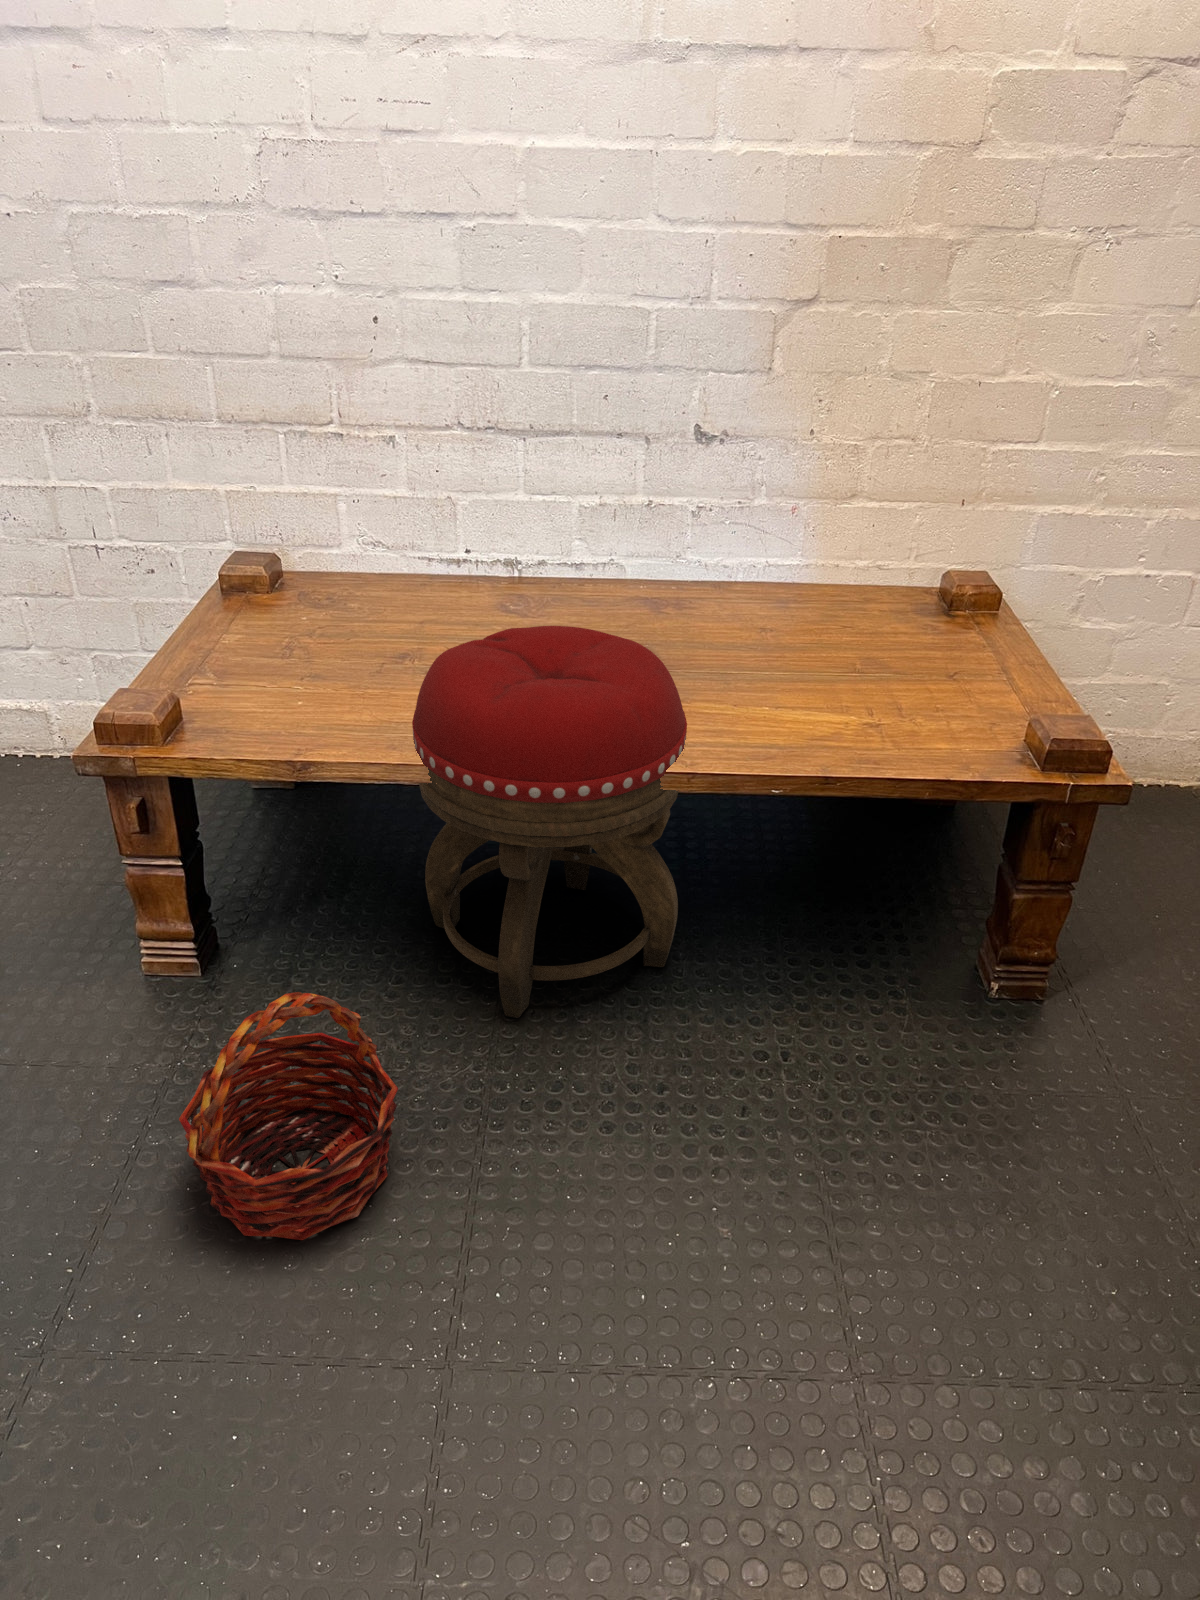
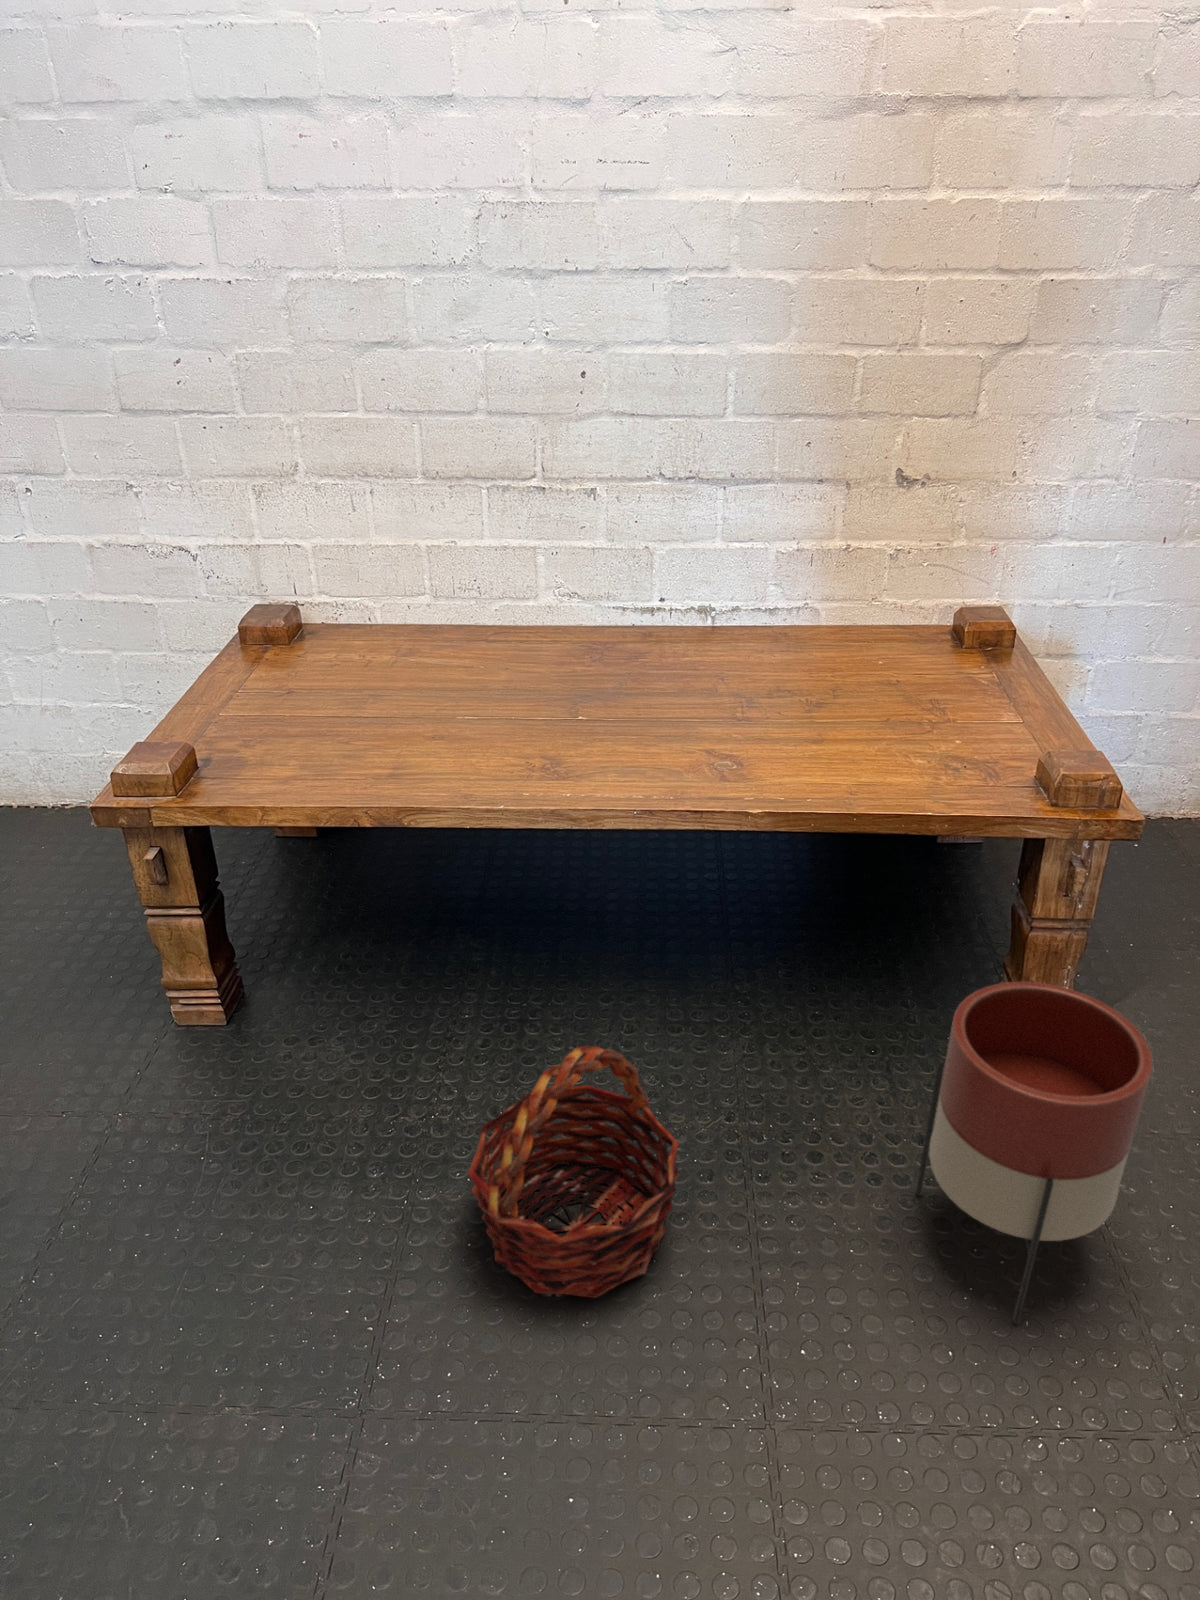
footstool: present [412,626,687,1018] -> none [652,673,935,1068]
planter: none [643,932,835,1264] -> present [916,982,1152,1324]

